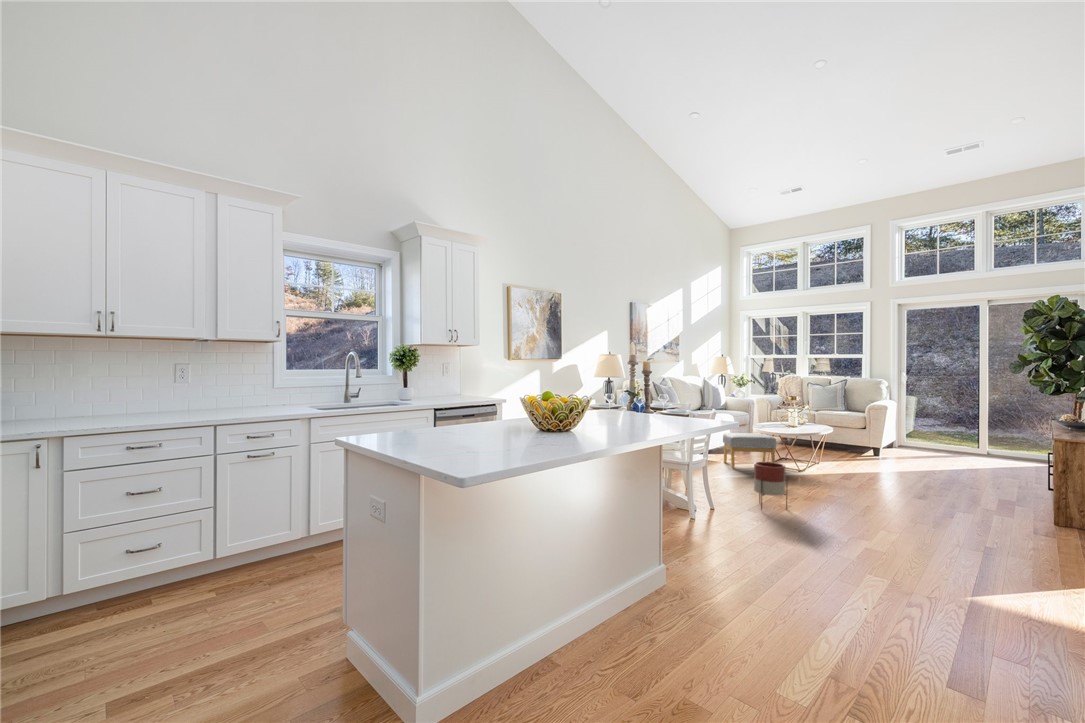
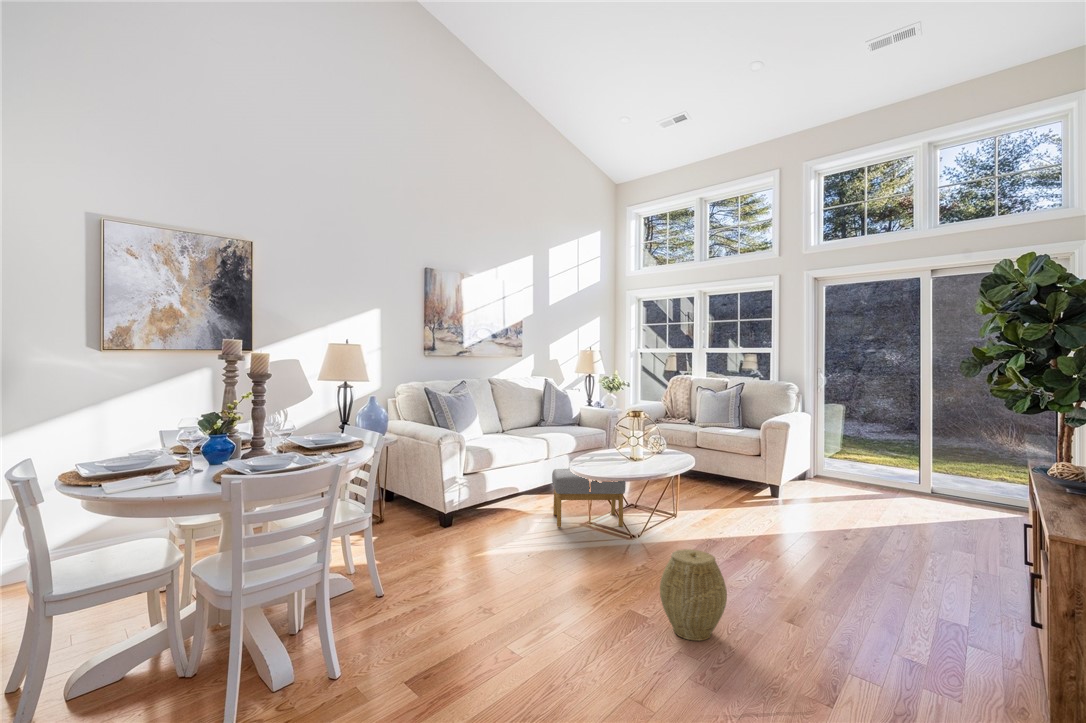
planter: present [754,462,787,510] -> none [526,543,584,644]
woven basket: none [828,466,869,513] -> present [660,549,727,641]

